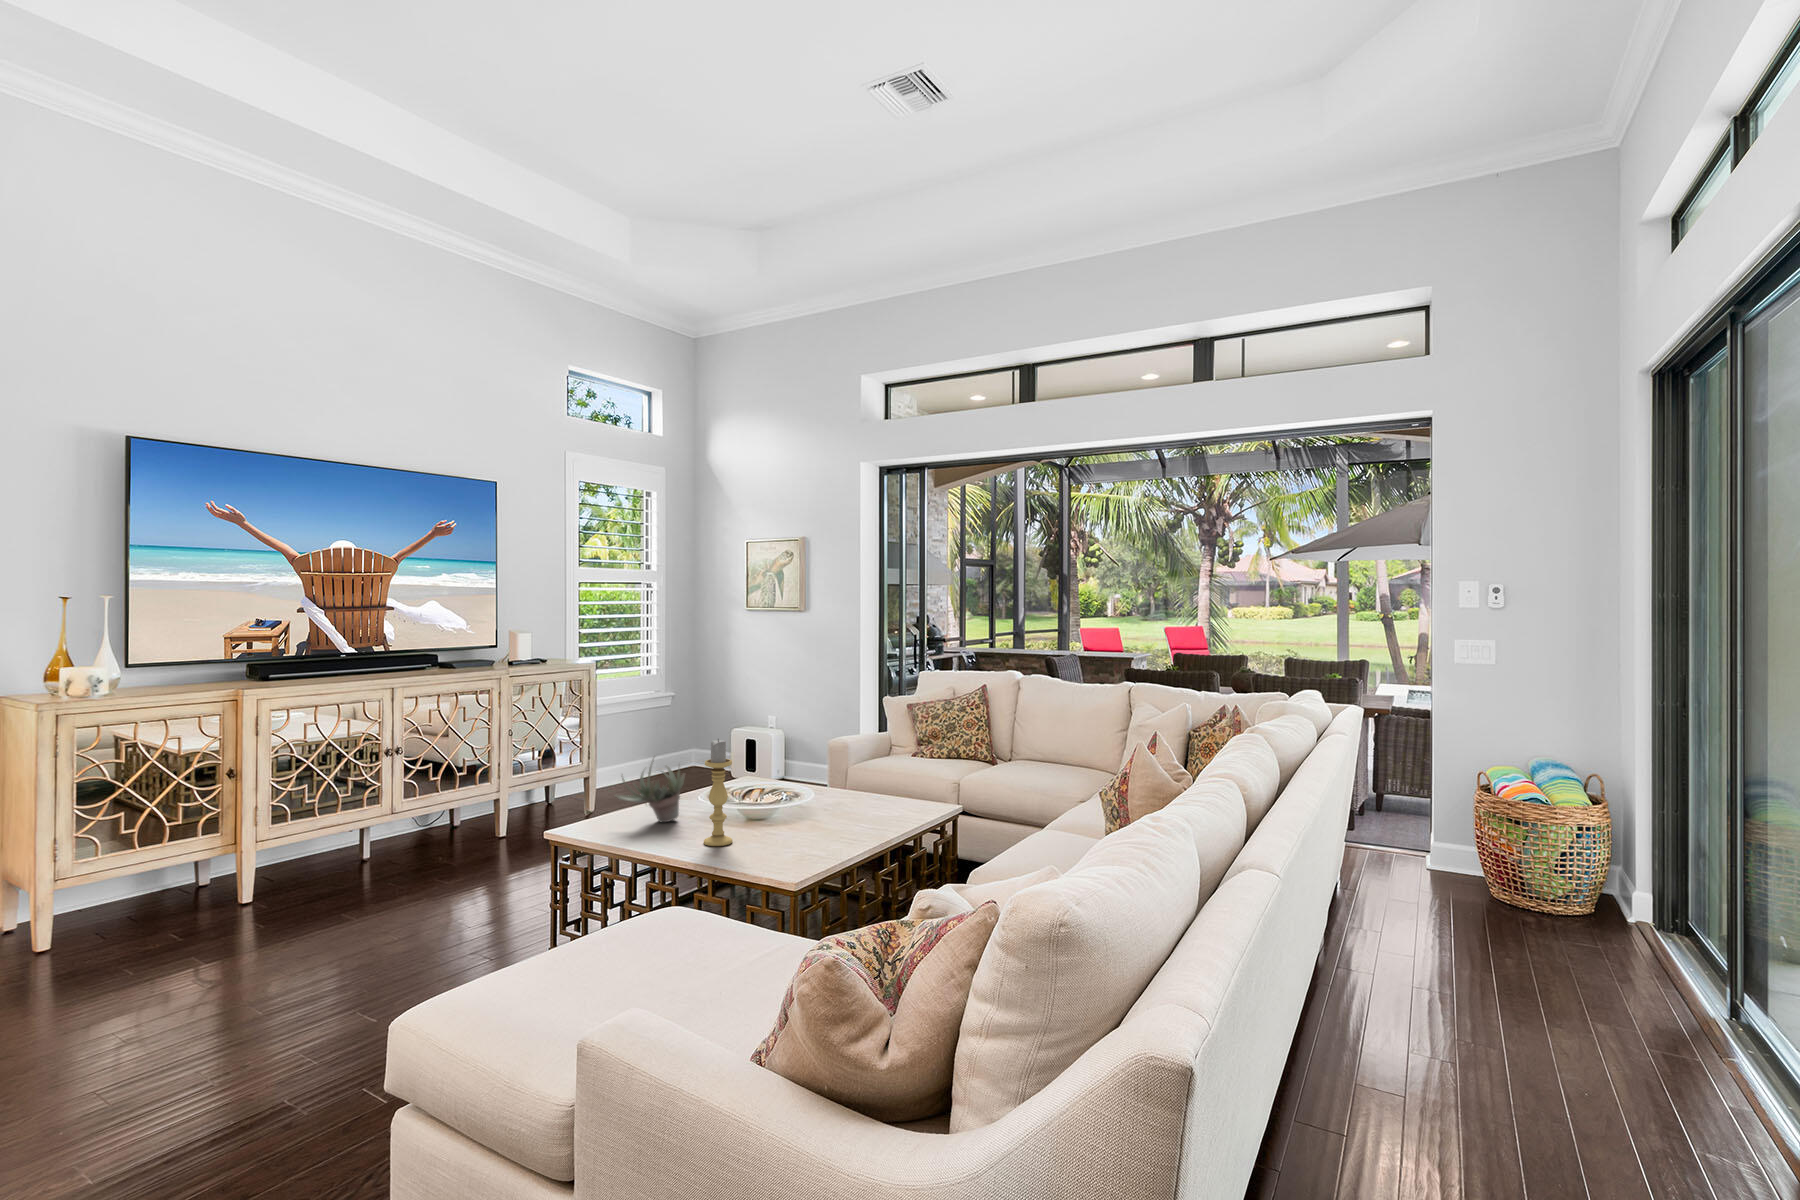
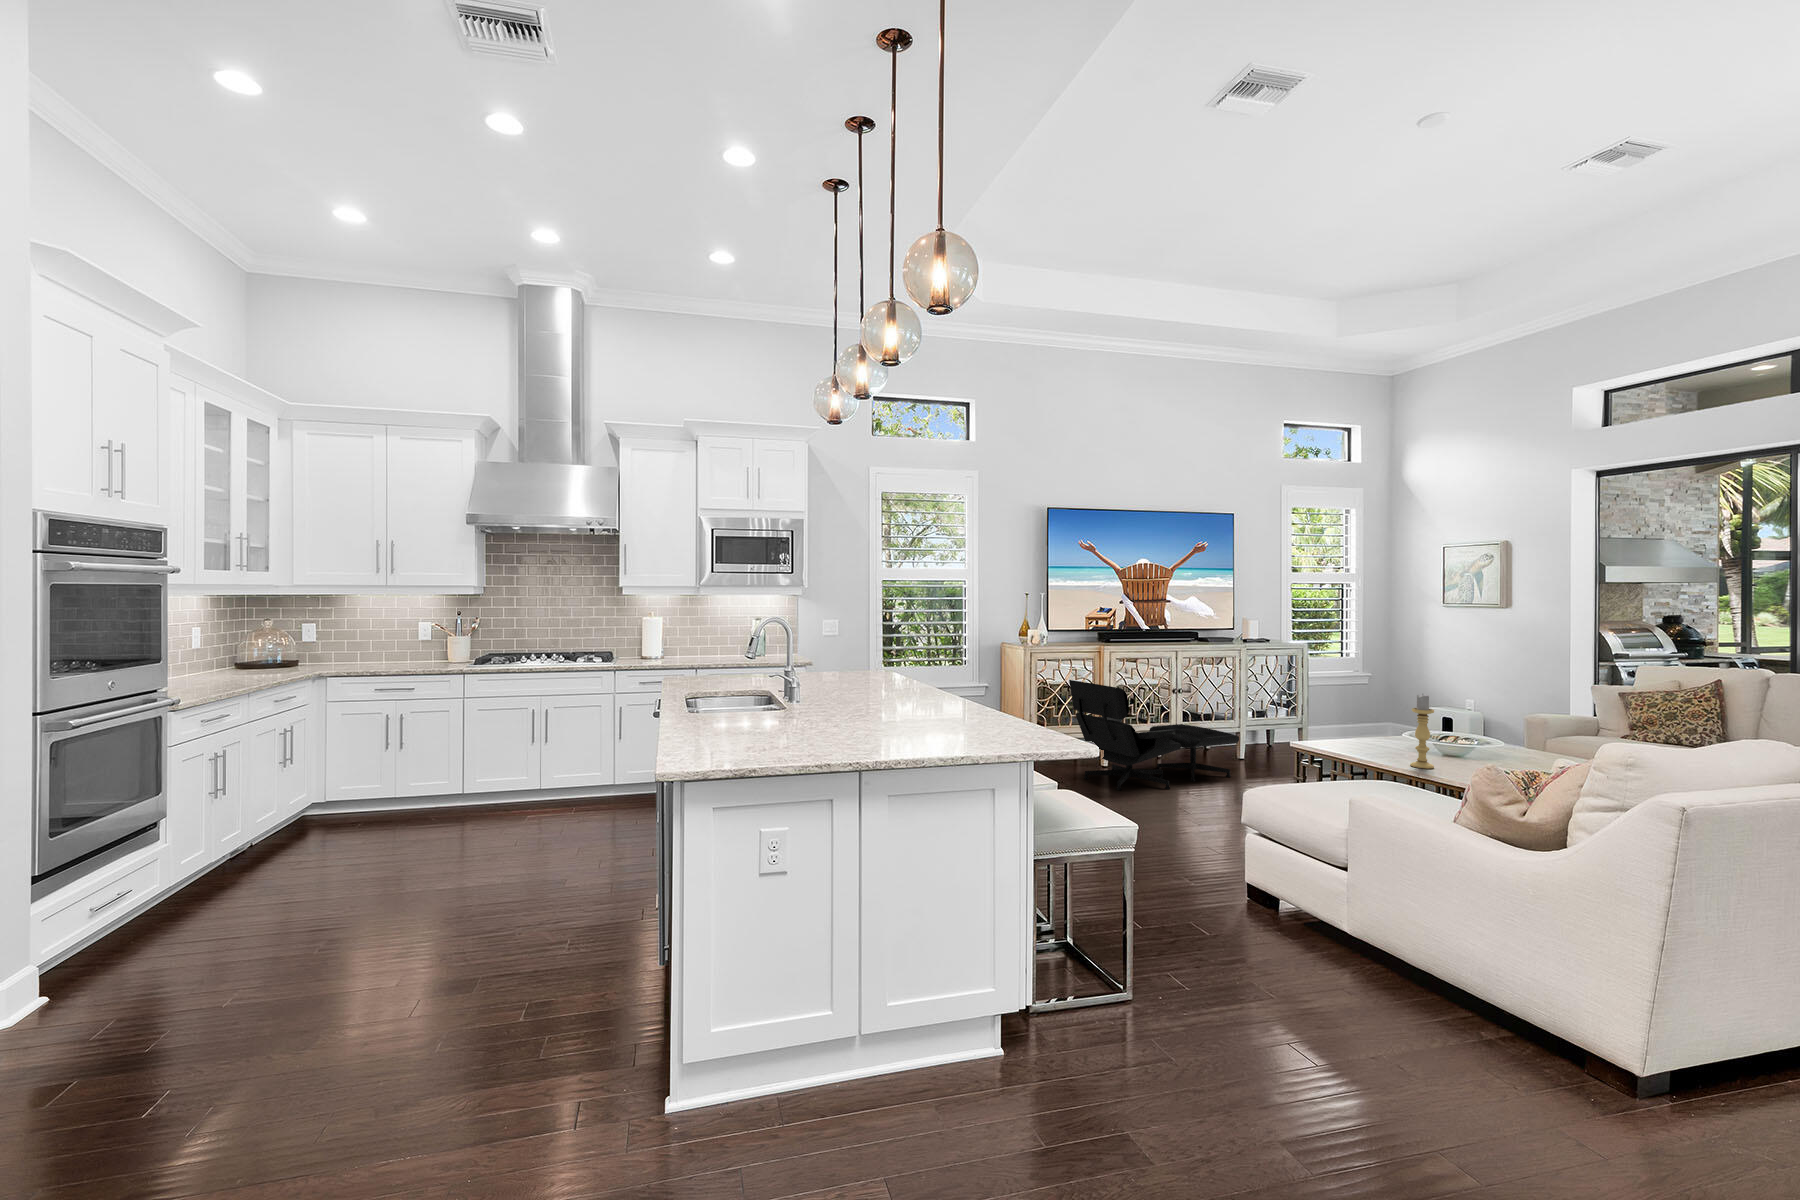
lounge chair: none [156,758,489,951] -> present [1069,680,1239,790]
succulent plant: present [615,763,685,822] -> none [1339,703,1394,751]

